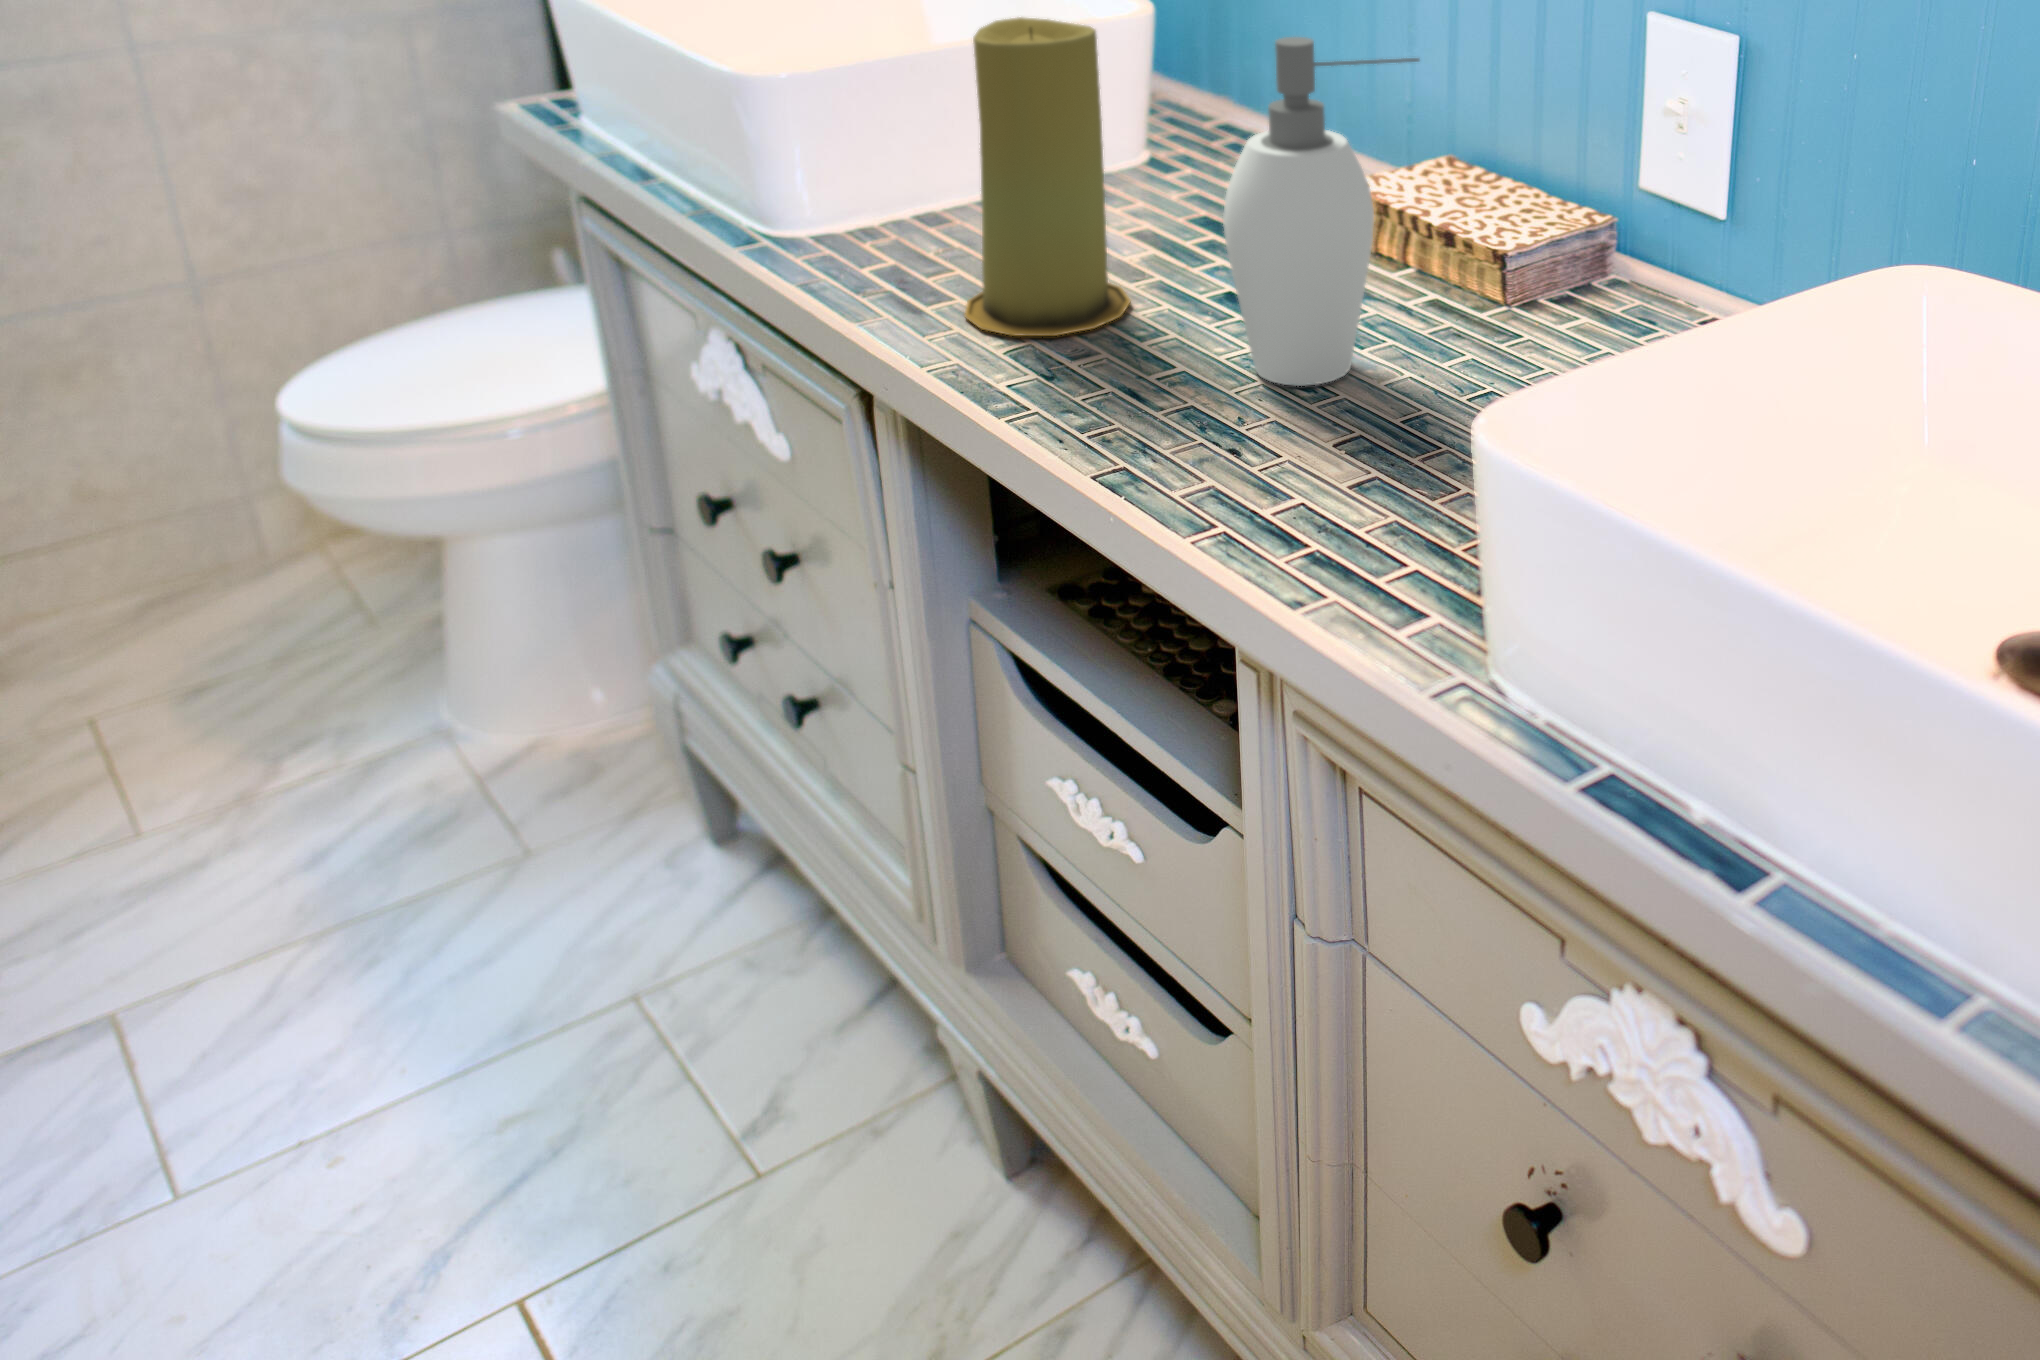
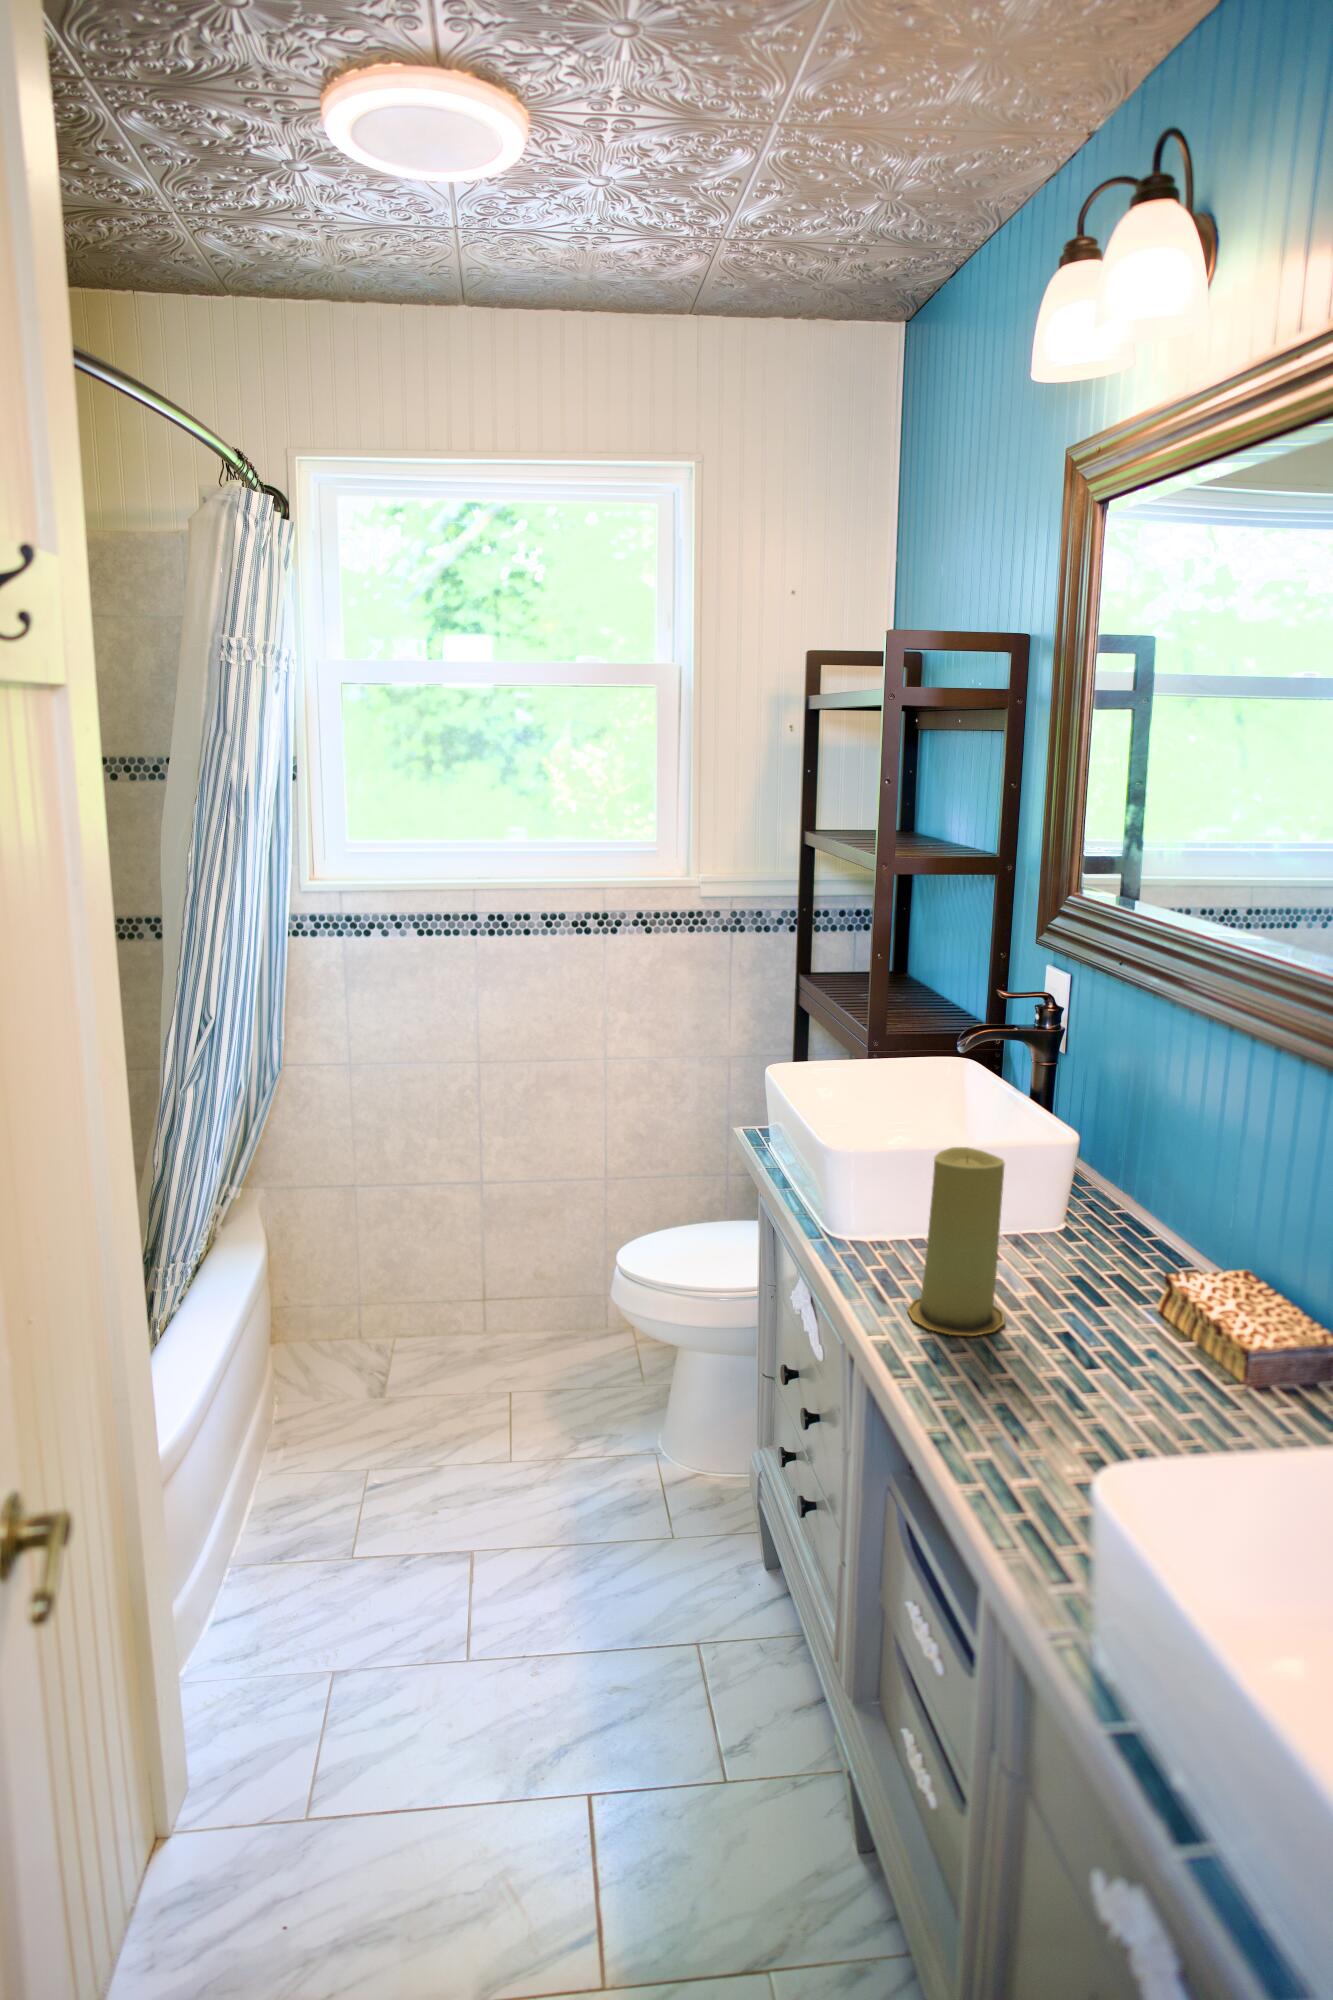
soap dispenser: present [1223,37,1419,386] -> none [1047,1193,1184,1408]

